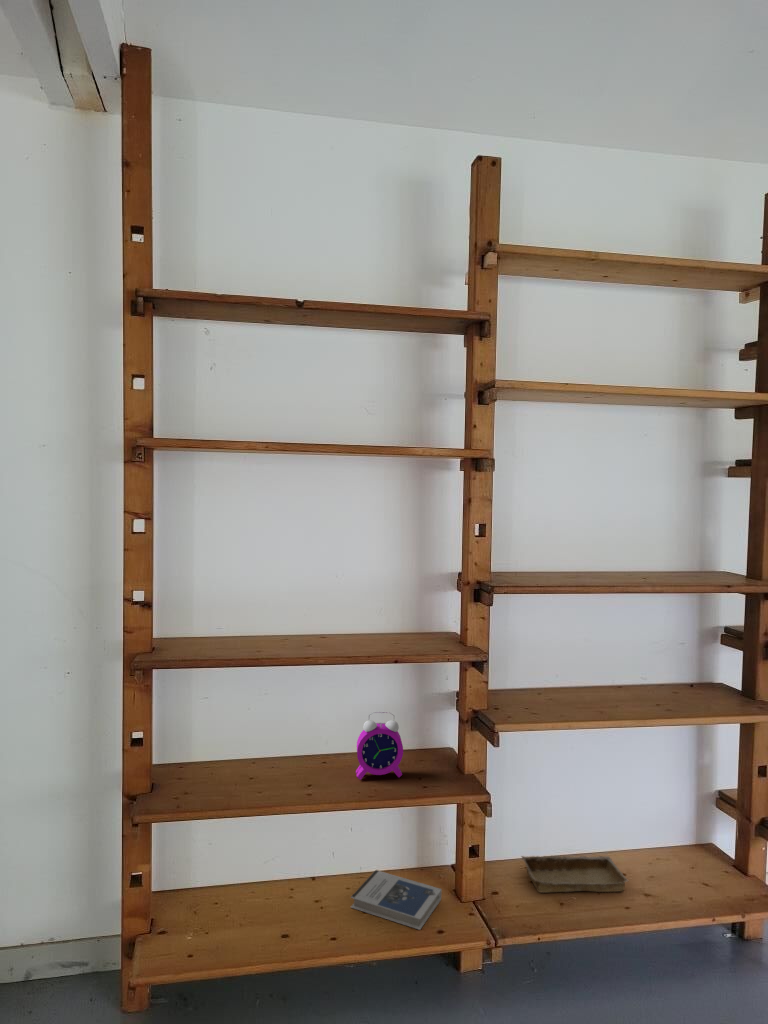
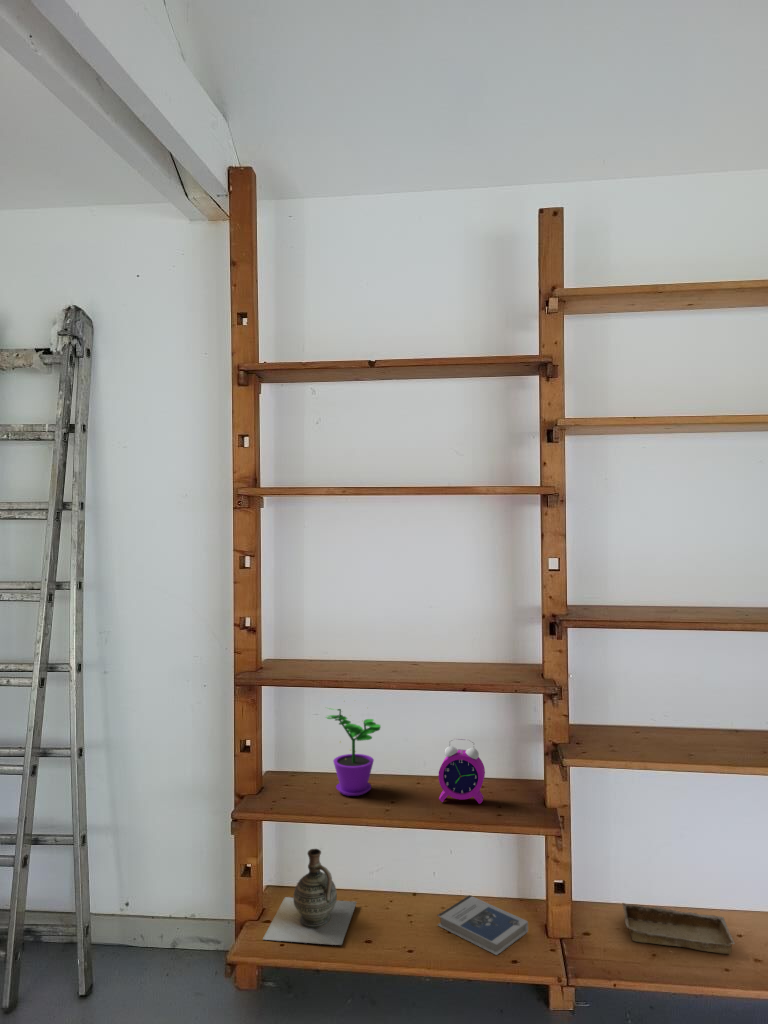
flower pot: none [230,678,294,783] -> present [326,709,381,796]
ceramic jug: none [162,845,259,957] -> present [263,849,357,945]

